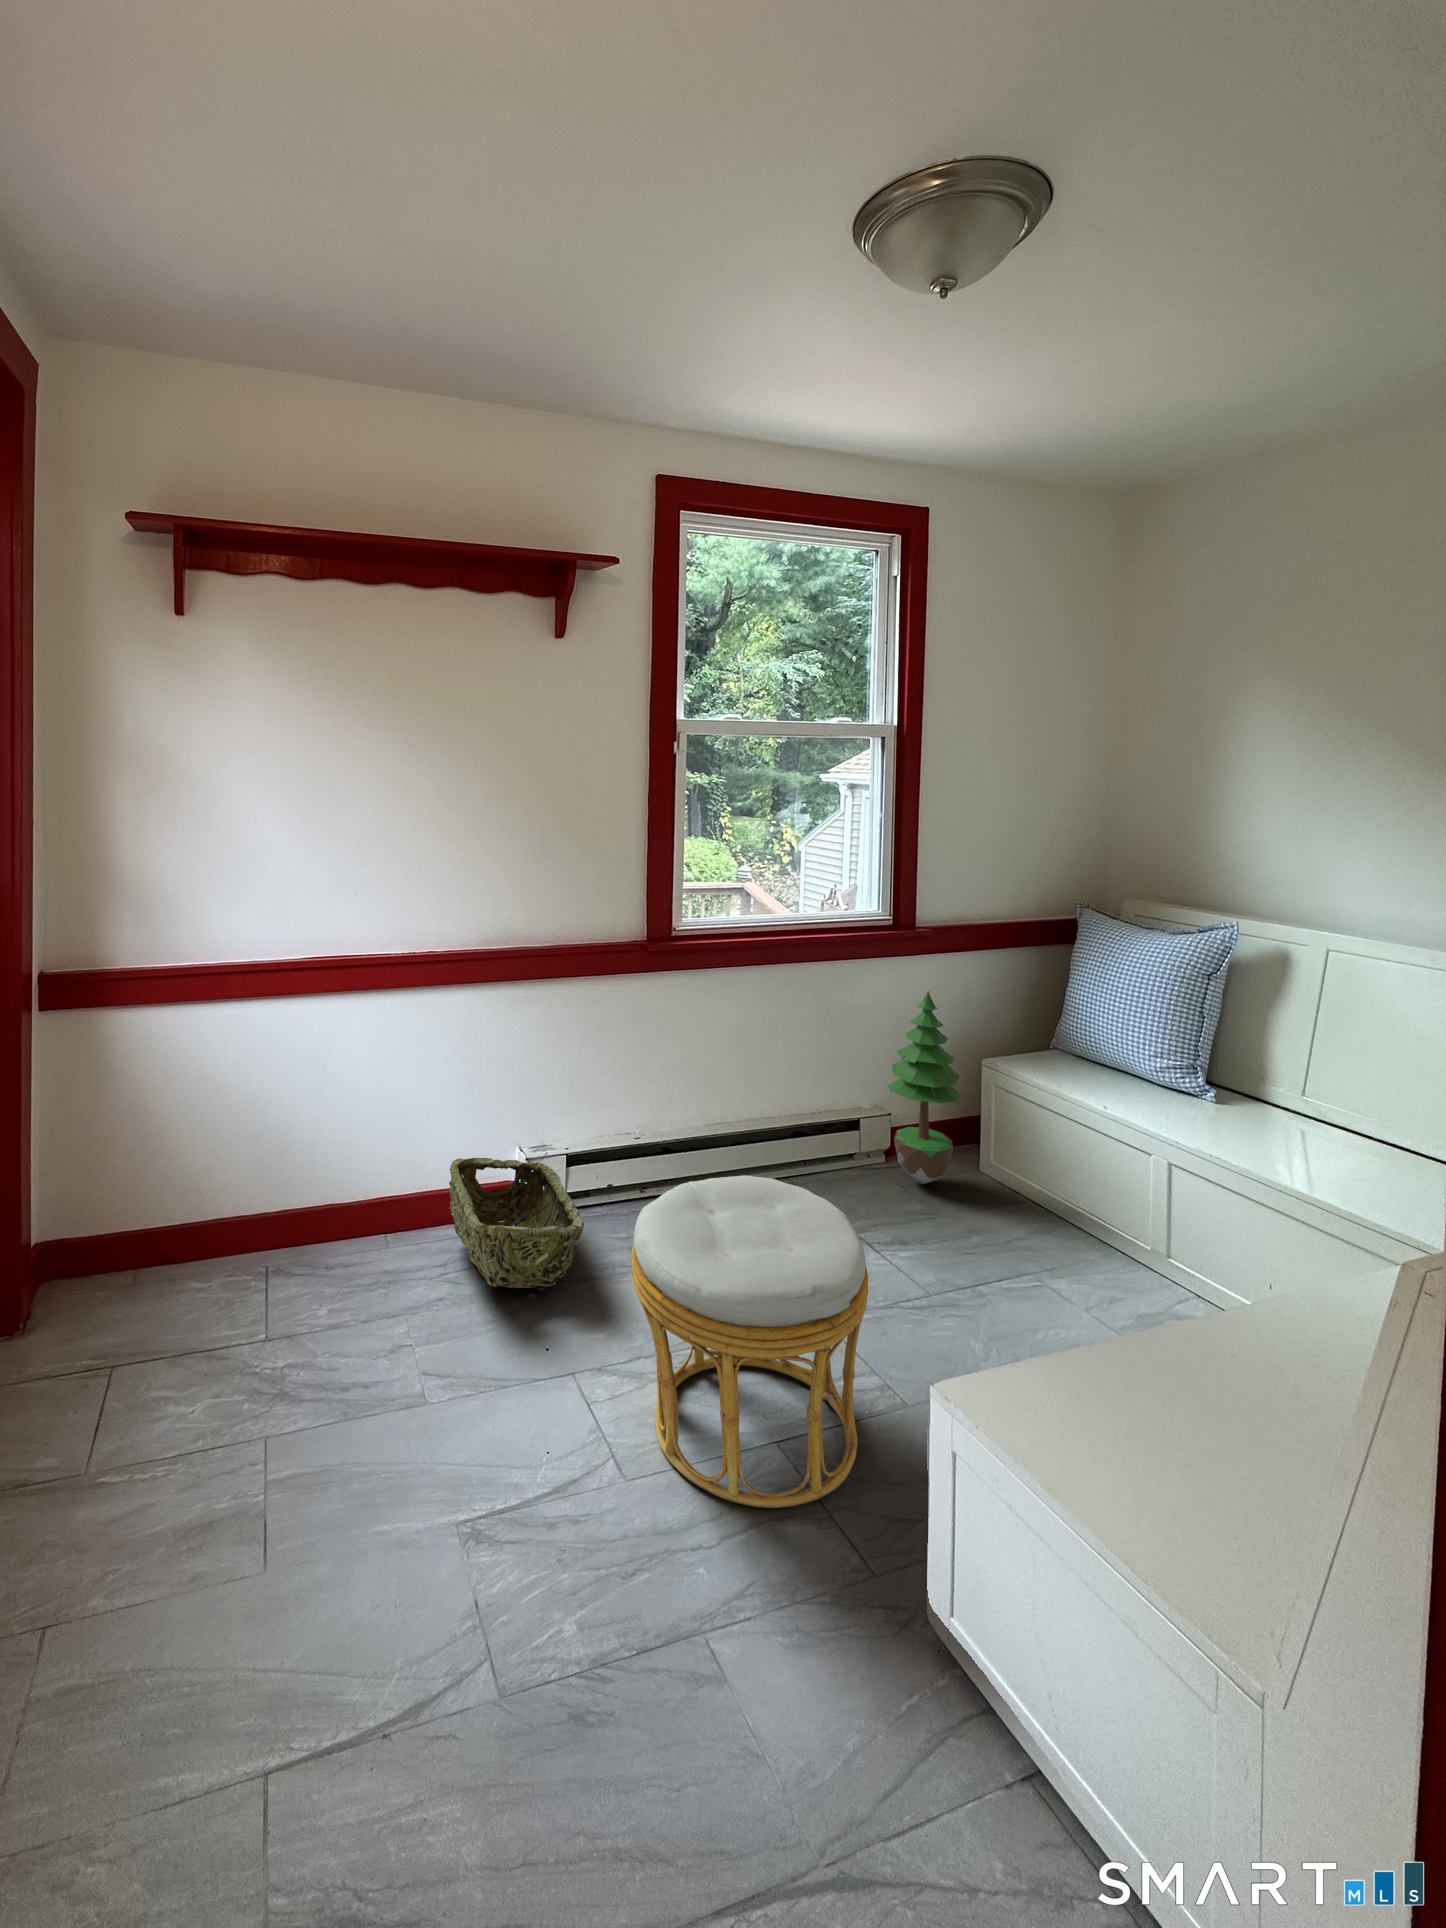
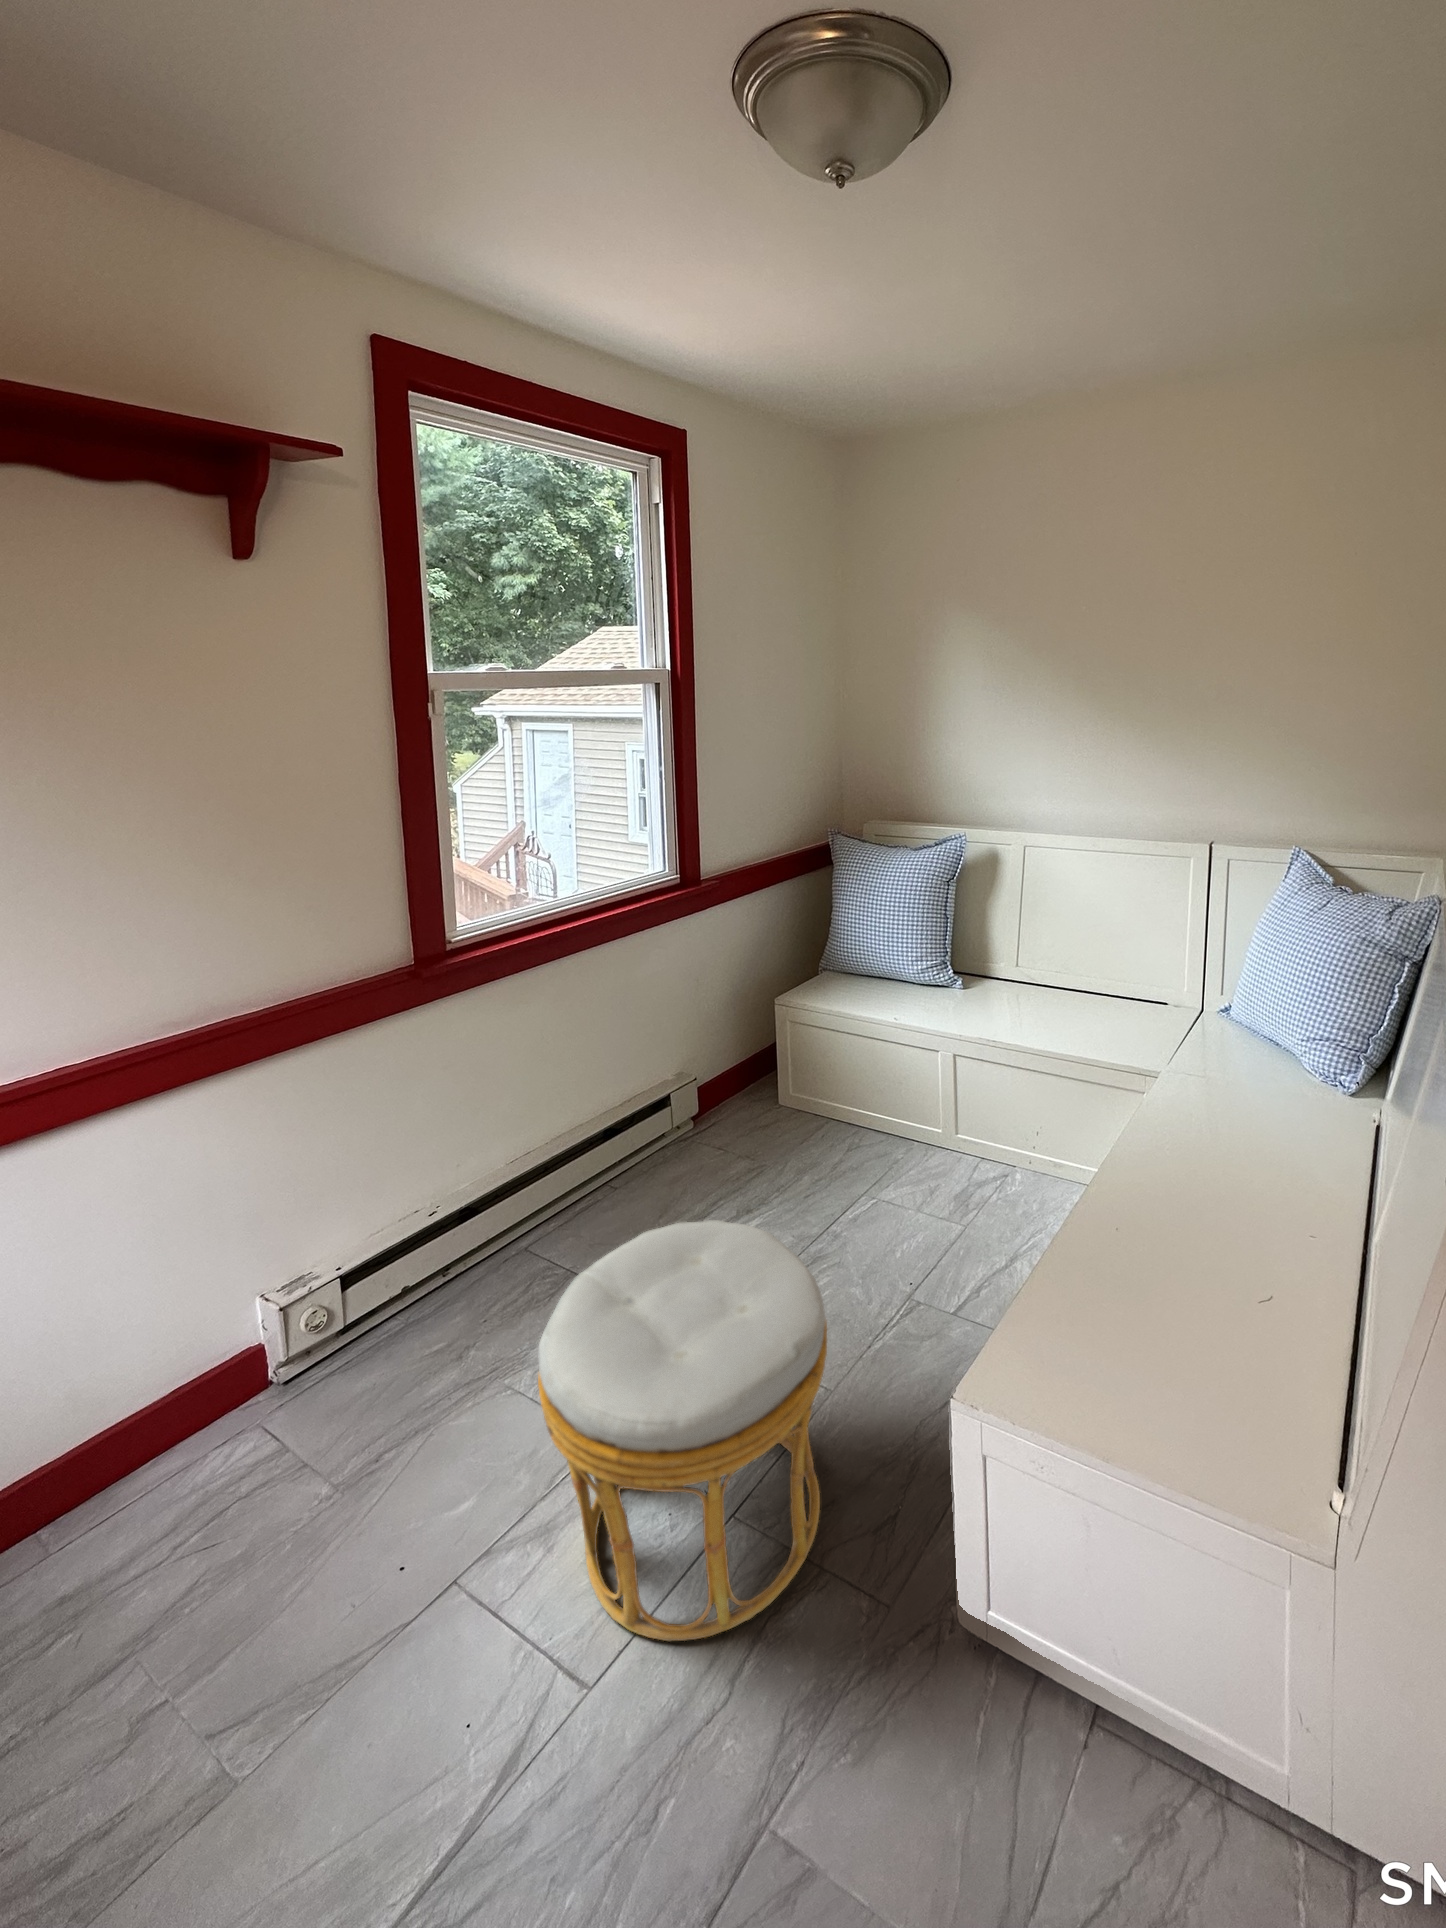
potted tree: present [888,991,962,1184] -> none [700,945,772,1138]
woven basket: present [449,1158,584,1288] -> none [146,1310,411,1540]

